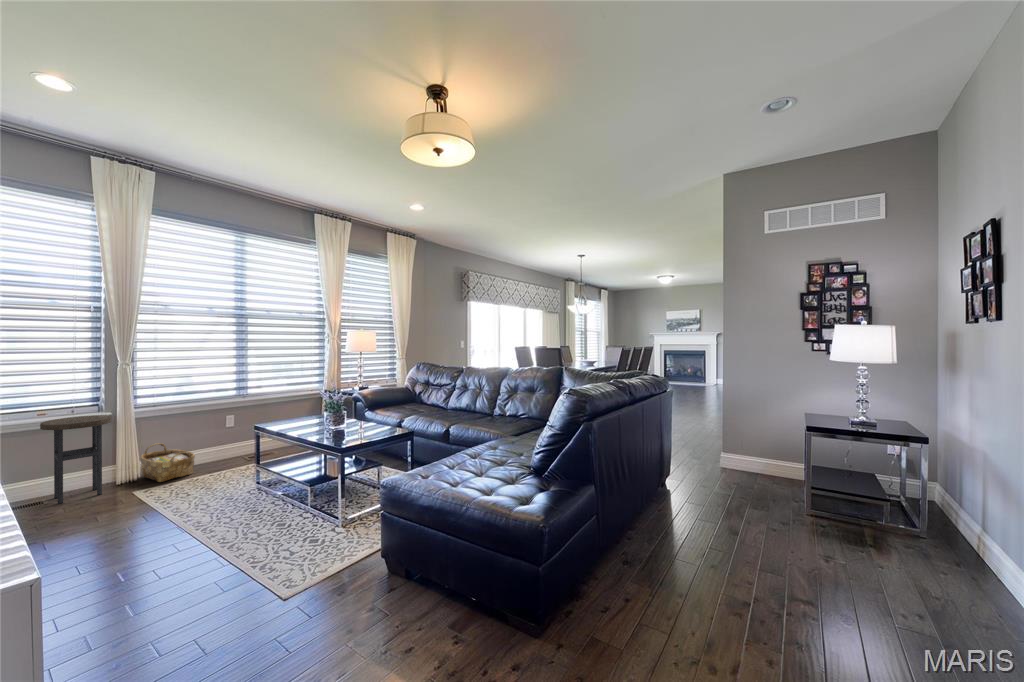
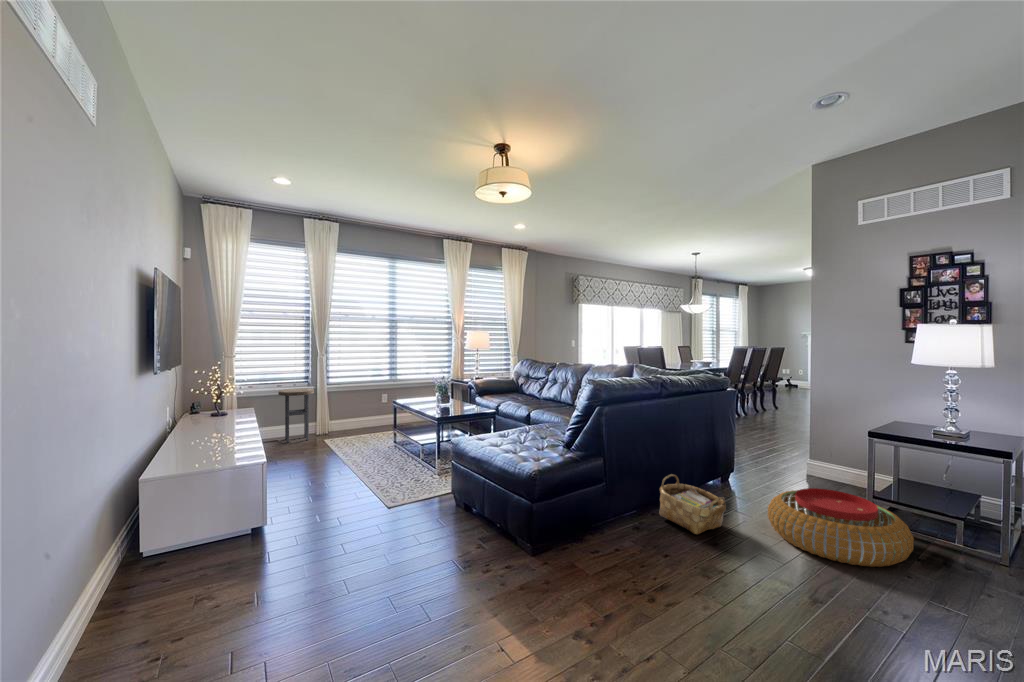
woven basket: present [140,443,195,482] -> present [659,474,726,534]
pouf: none [738,488,881,567] -> present [768,488,914,567]

